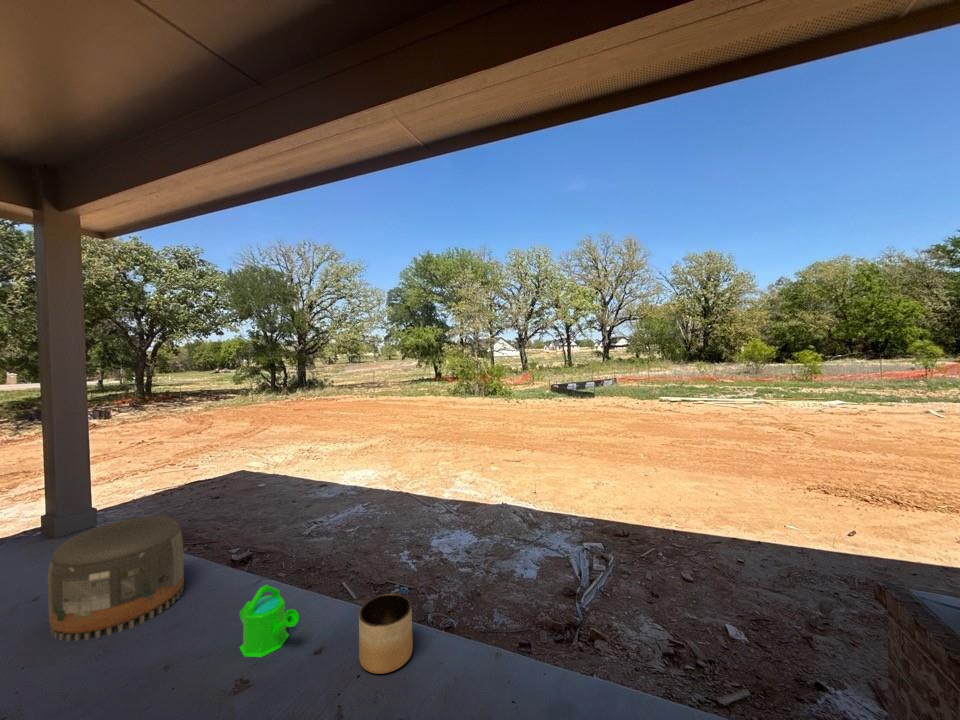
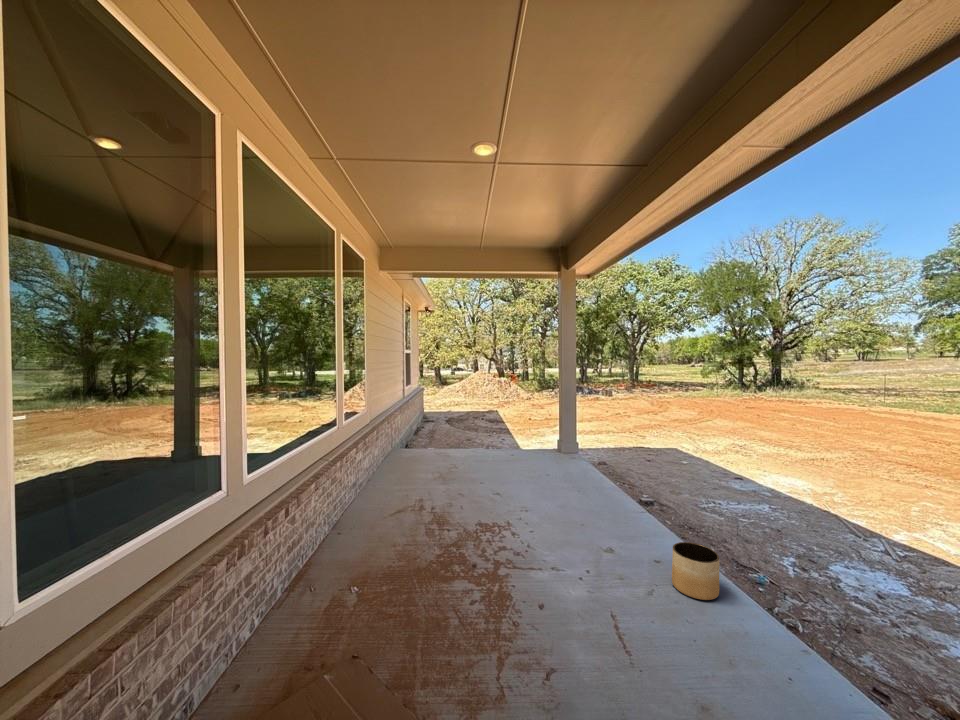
pouf: present [48,516,184,641] -> none [543,444,600,501]
watering can: present [240,585,299,657] -> none [610,502,642,546]

